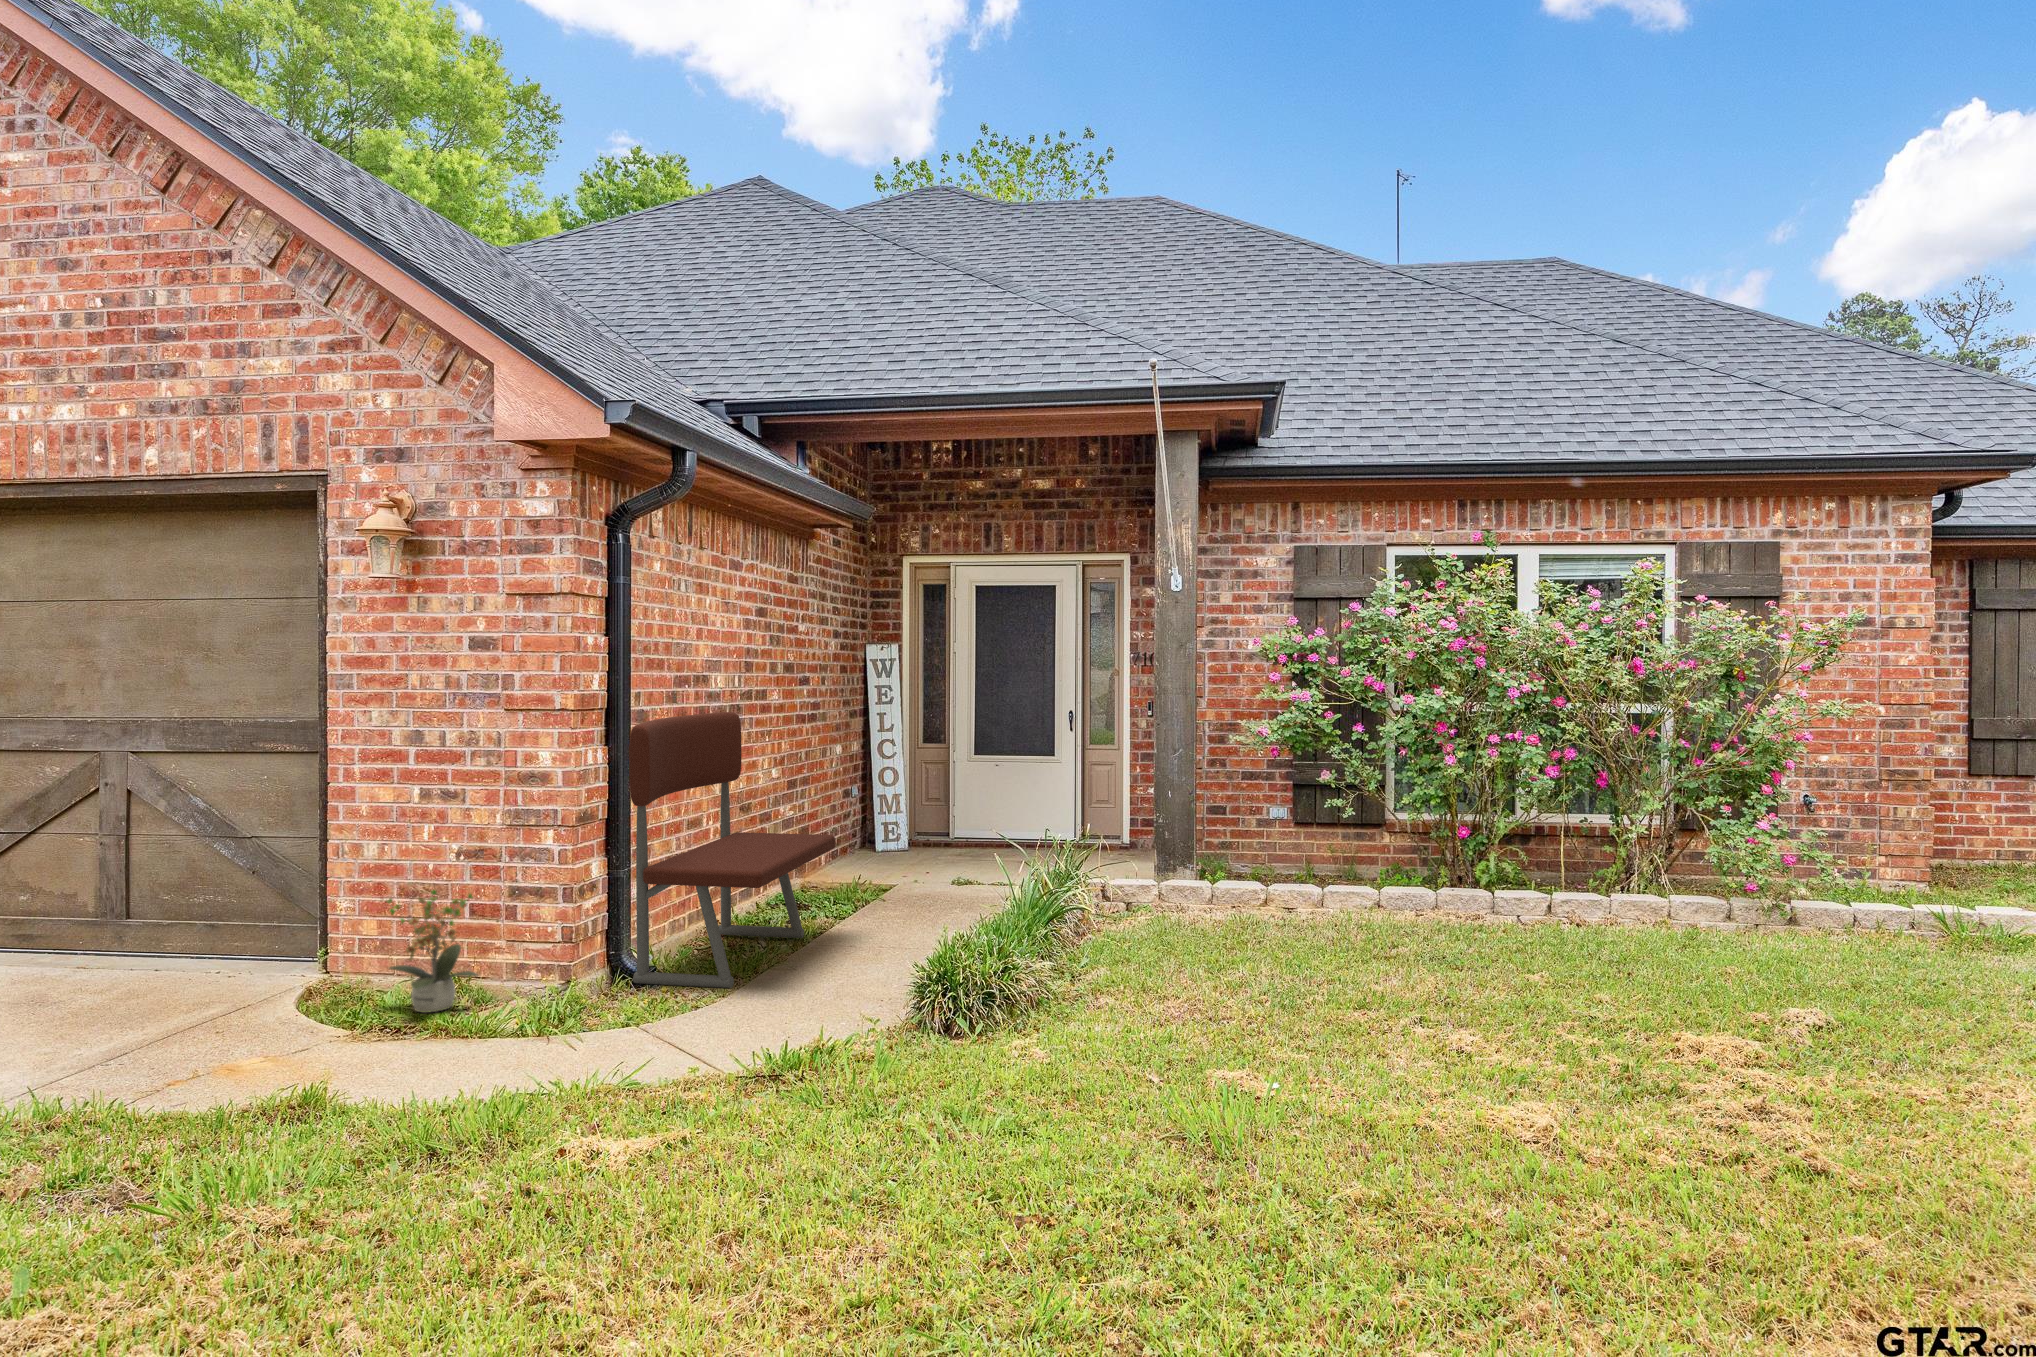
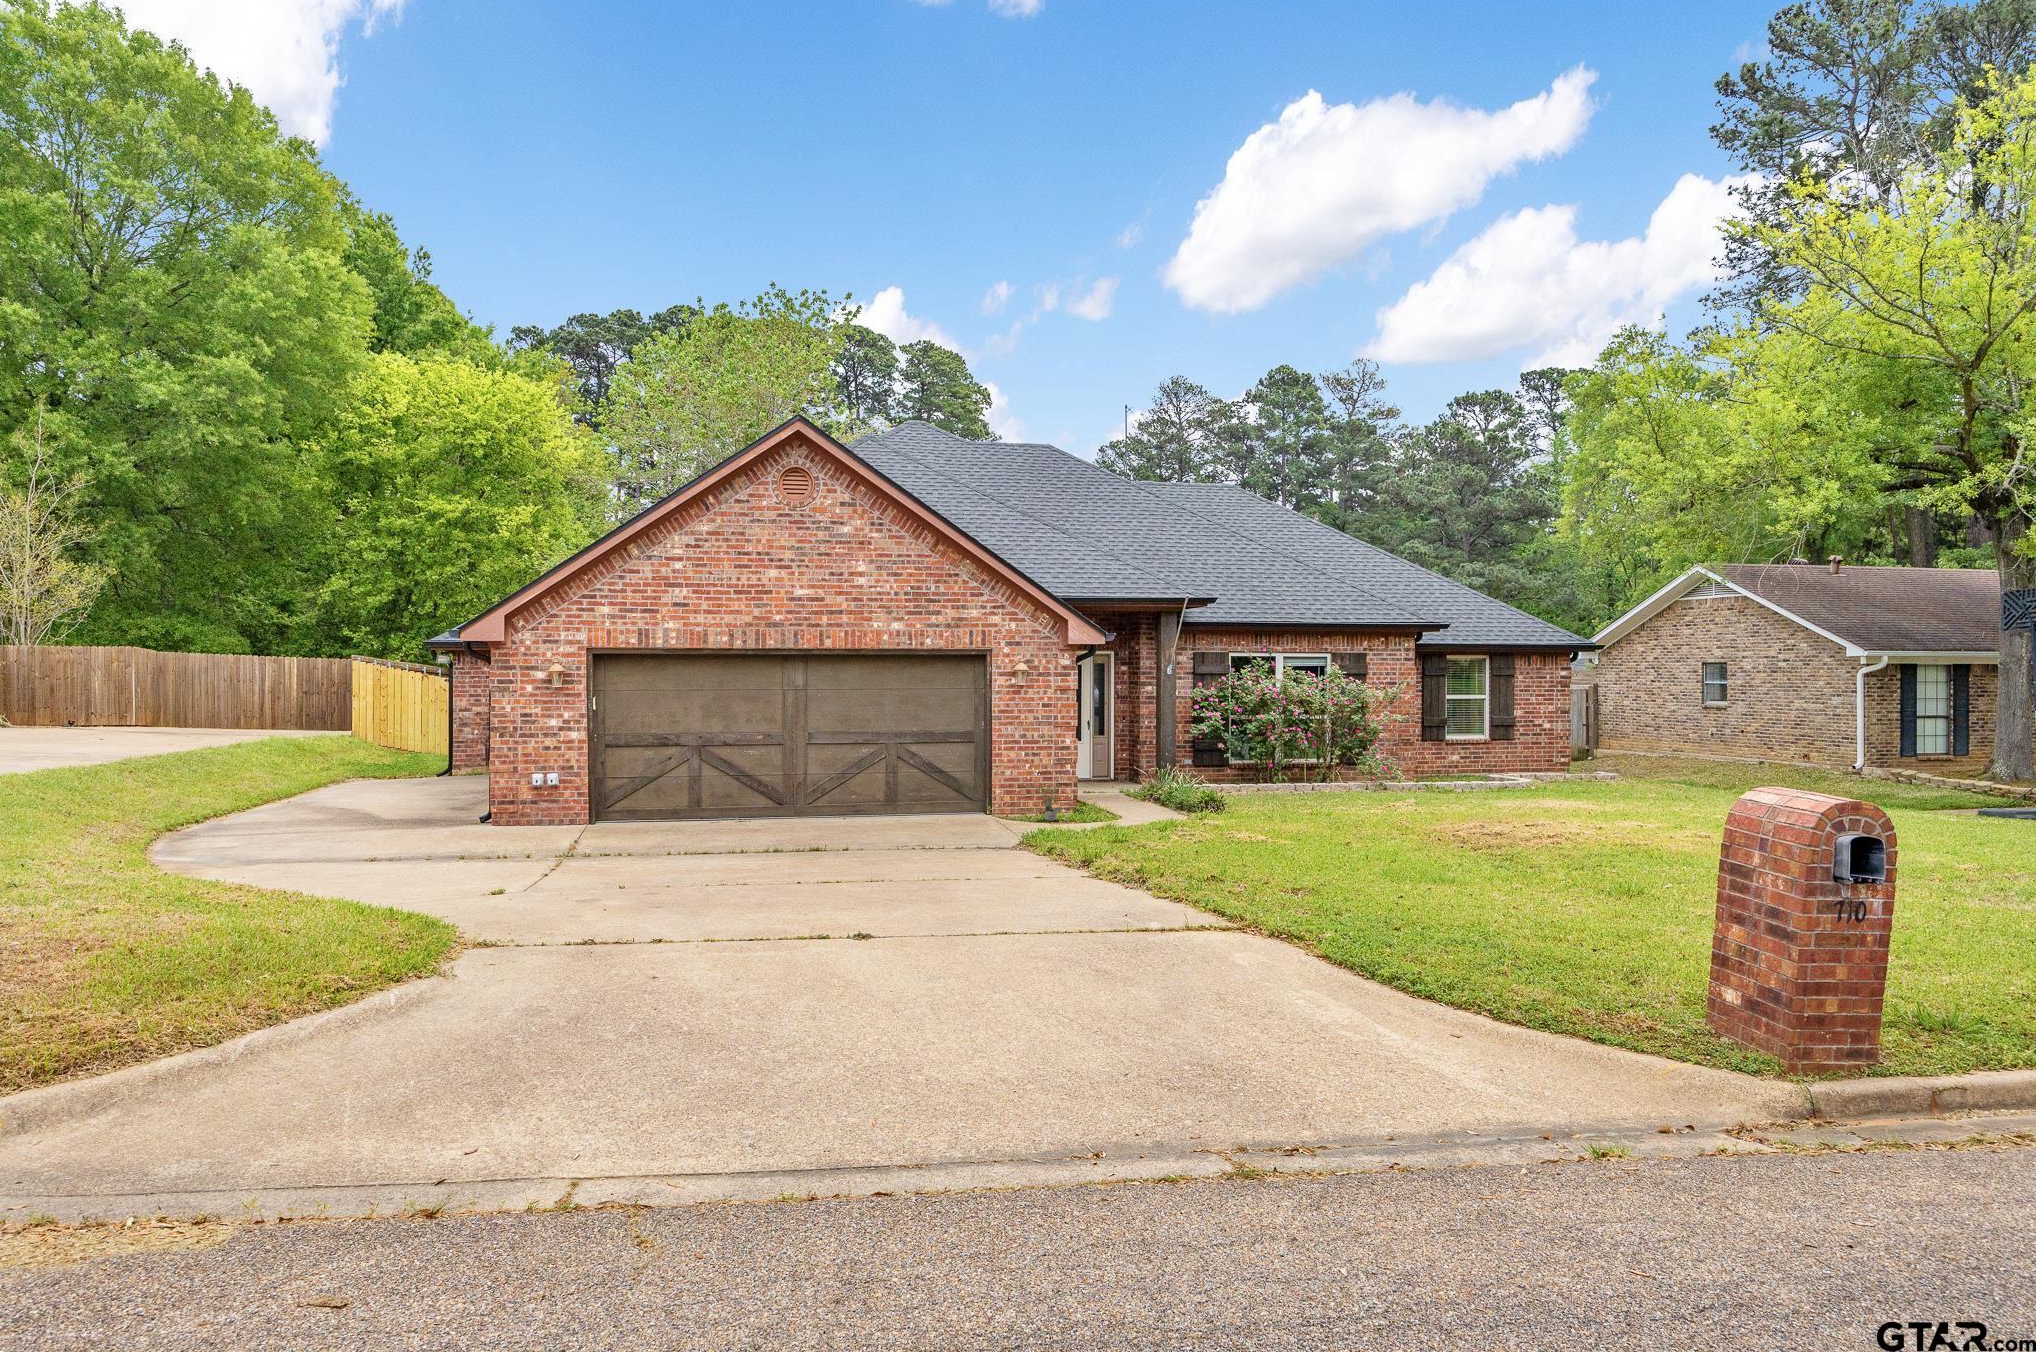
bench: present [629,712,835,988] -> none [1068,727,1130,814]

